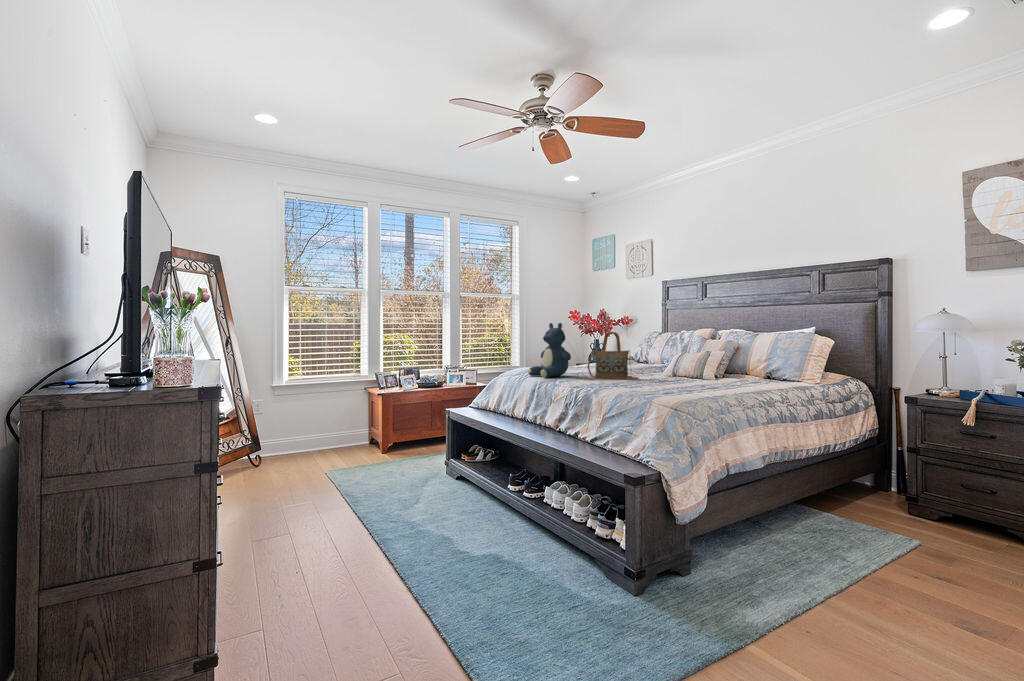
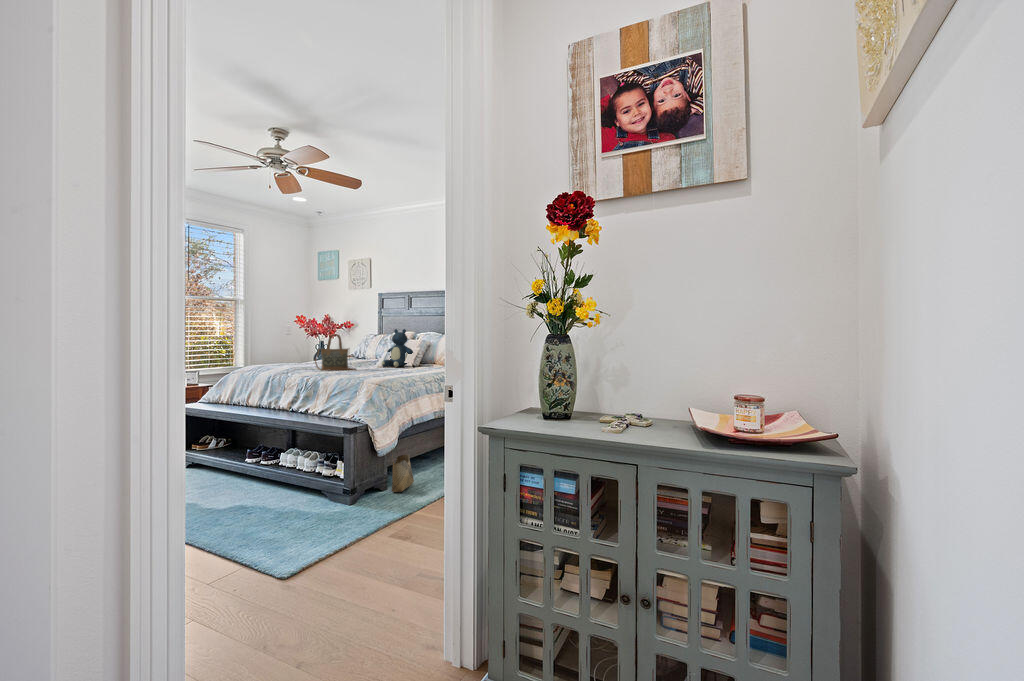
teddy bear: present [528,323,571,377] -> present [382,329,413,367]
woven basket: none [696,501,734,588] -> present [391,450,414,492]

